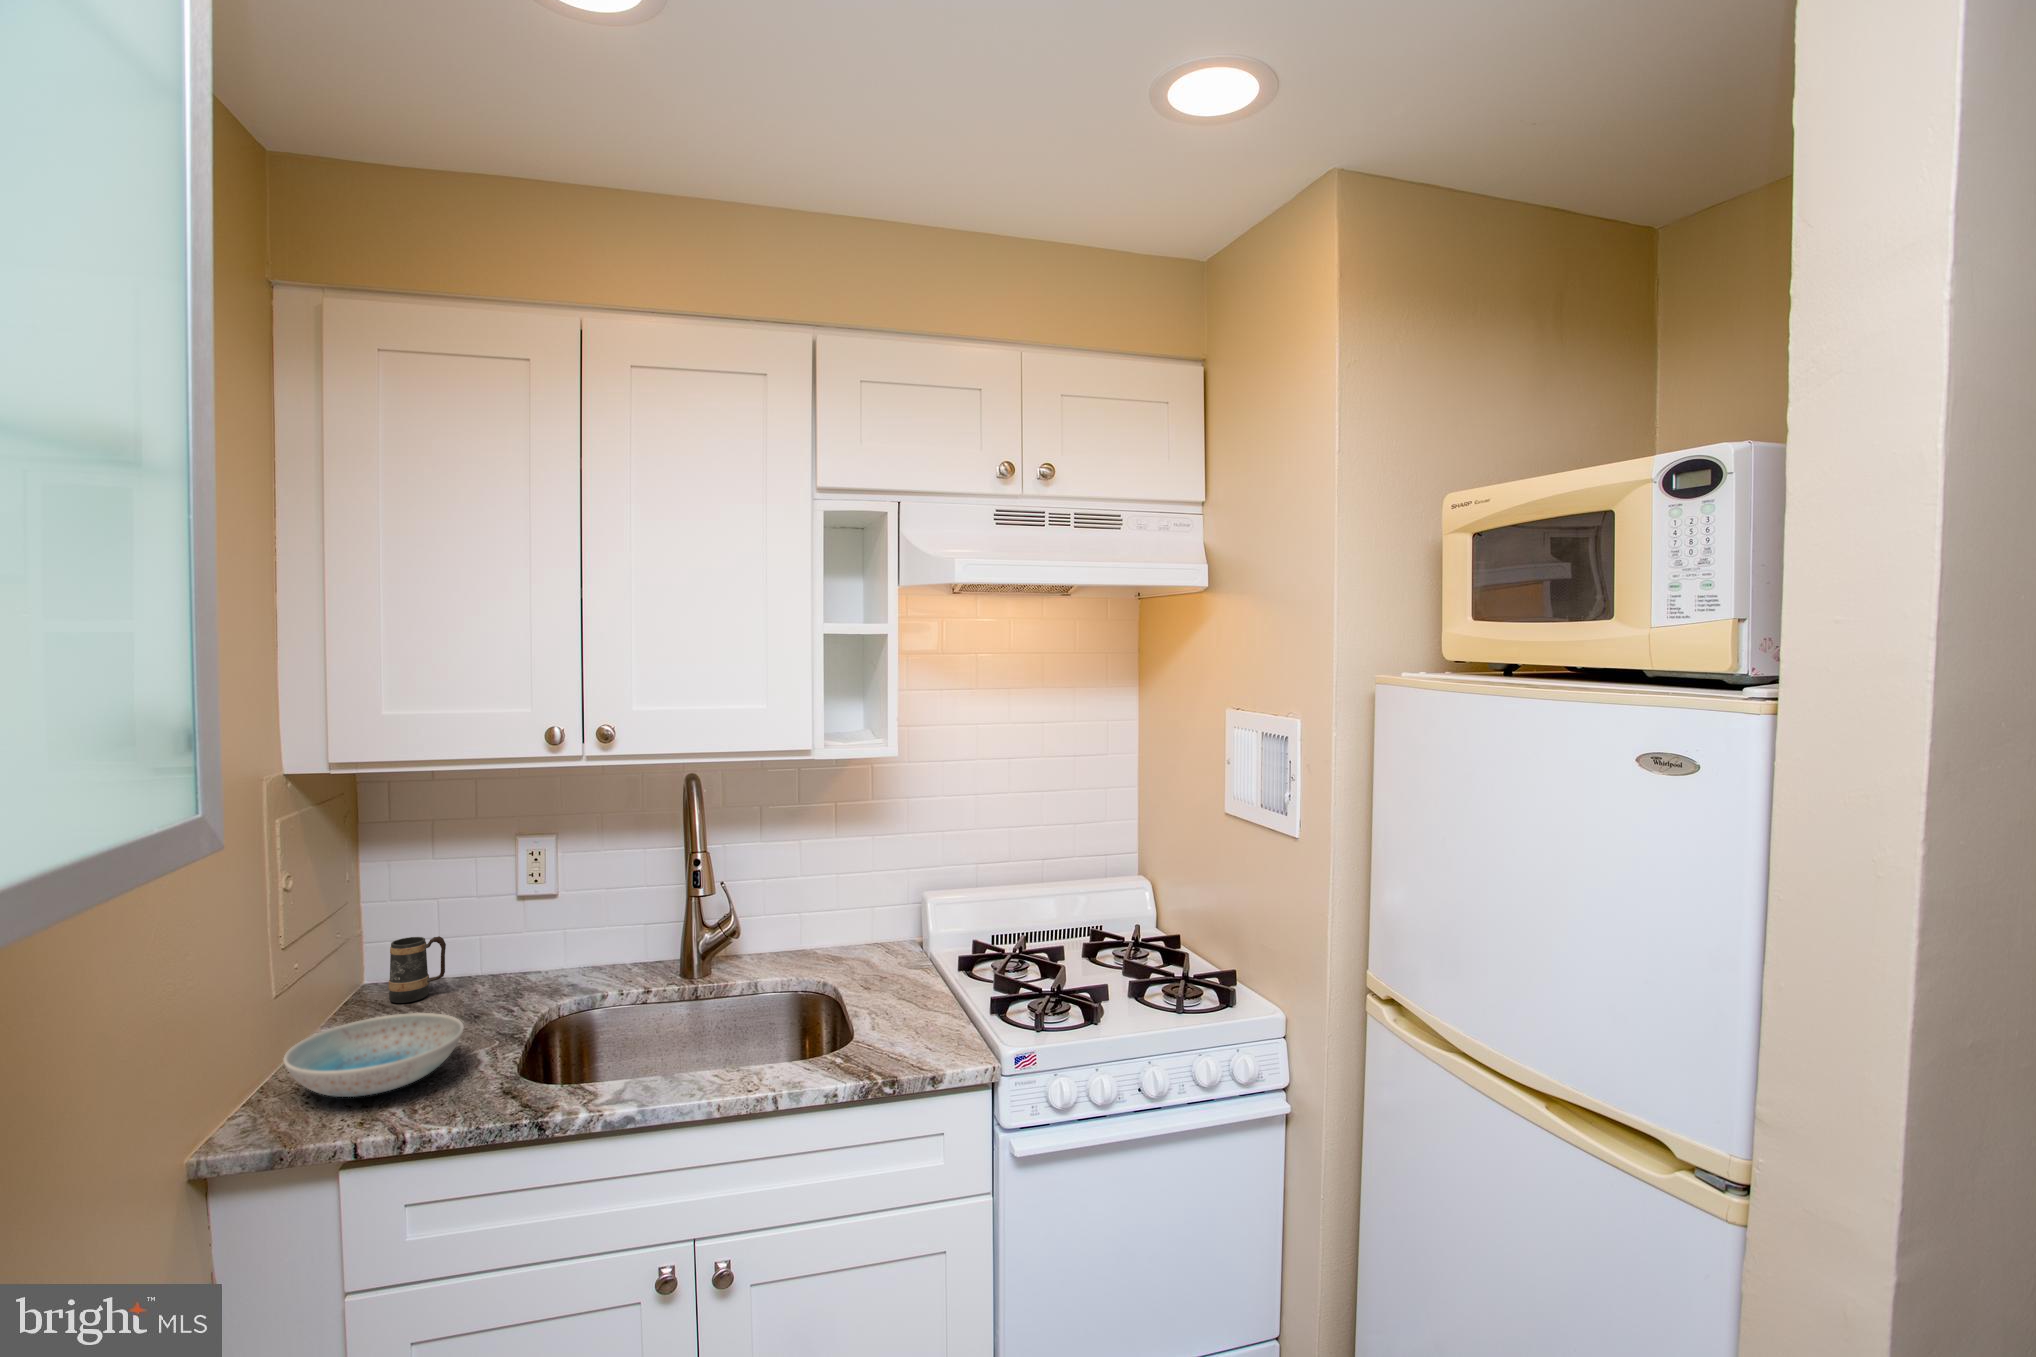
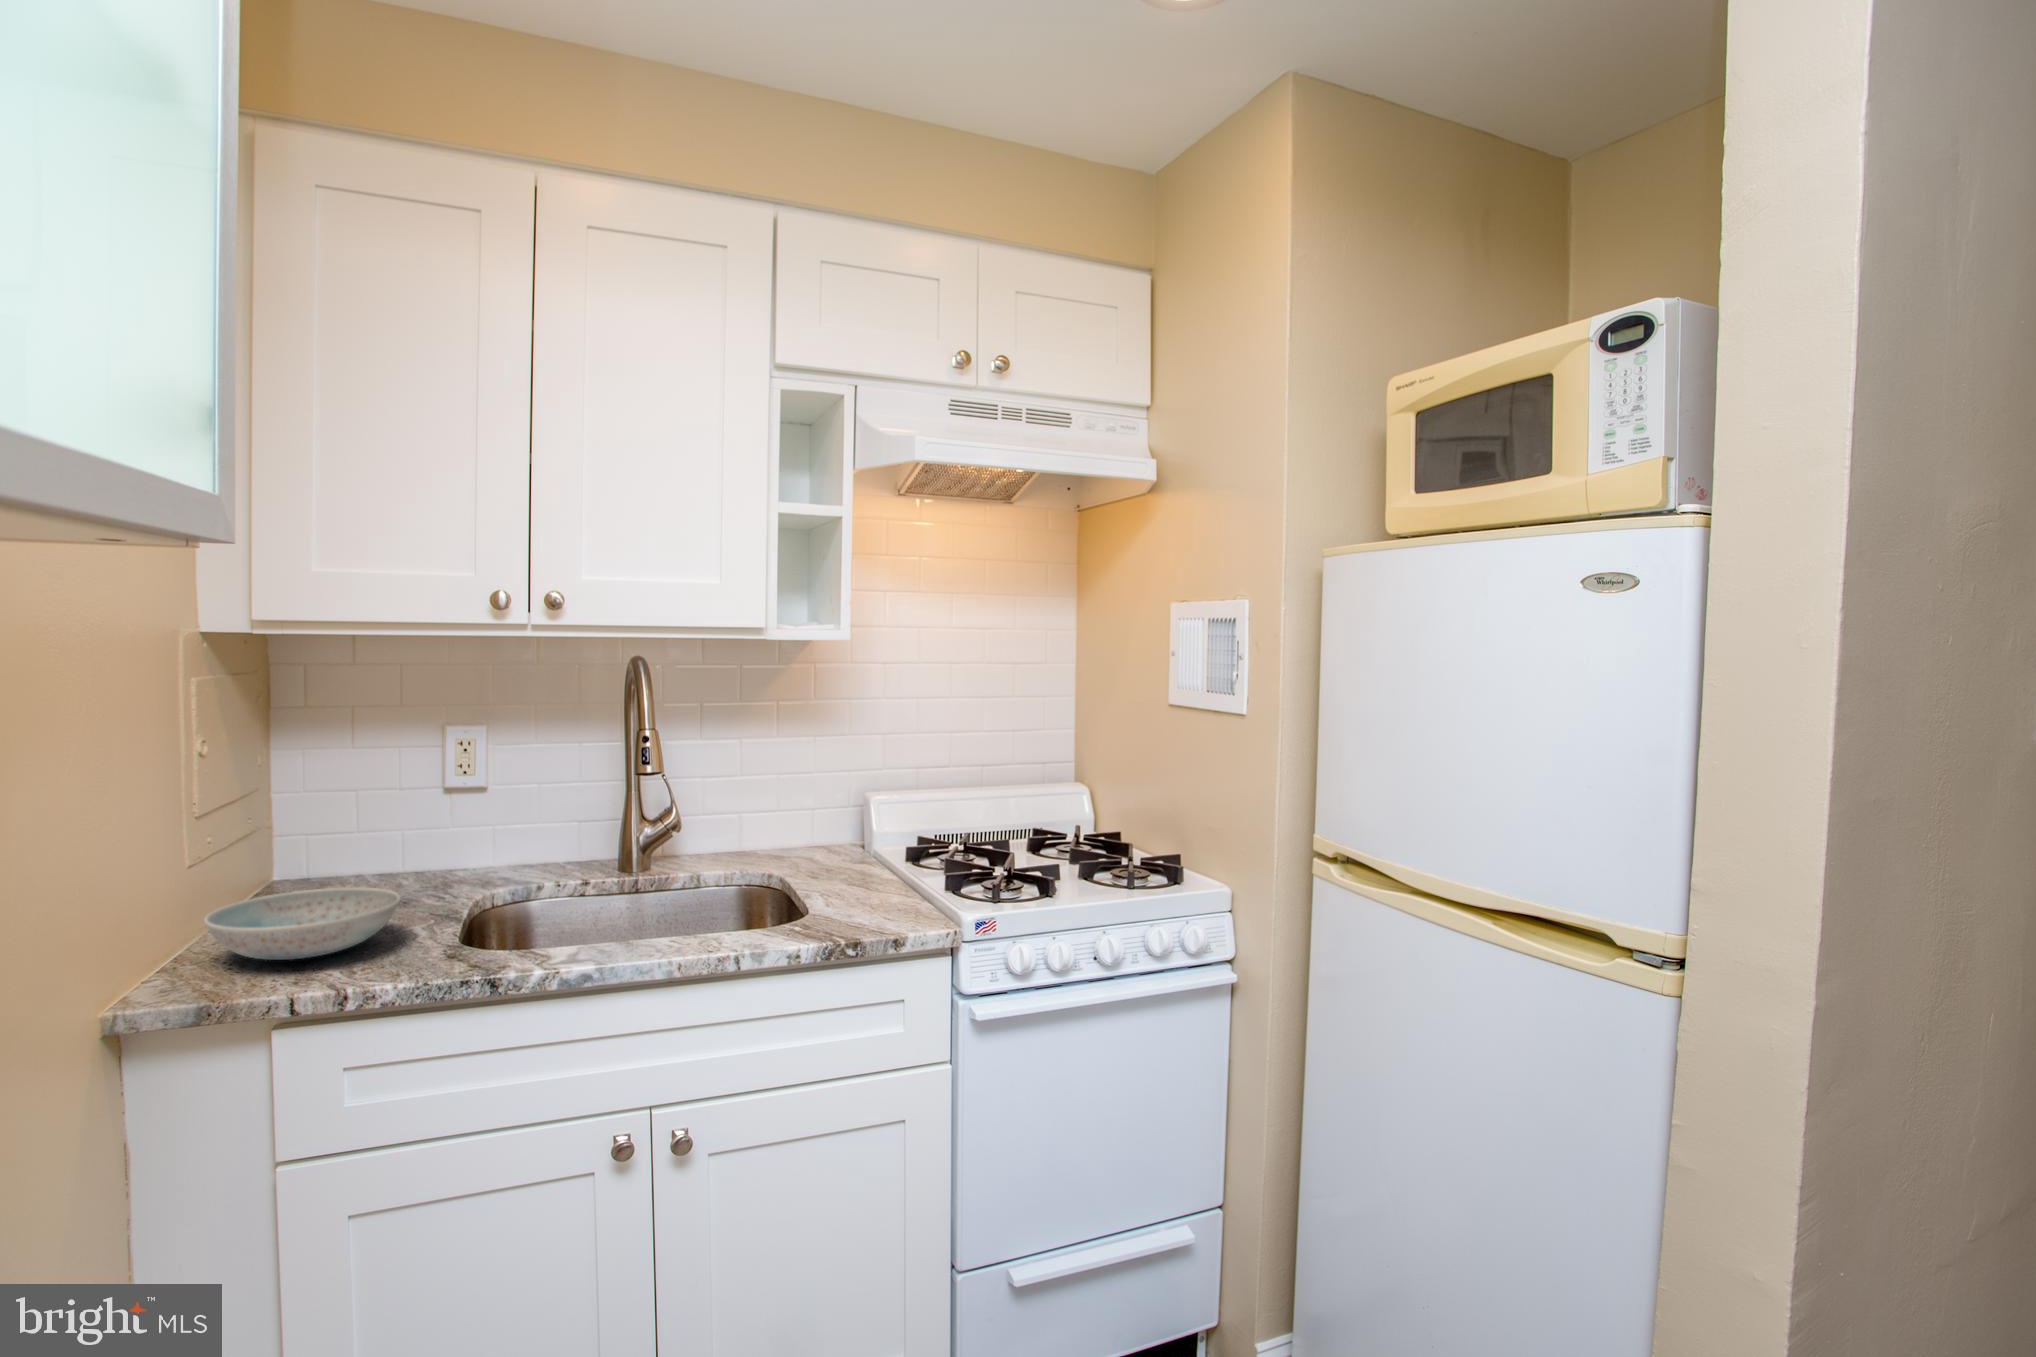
mug: present [388,936,446,1003] -> none [303,824,366,892]

